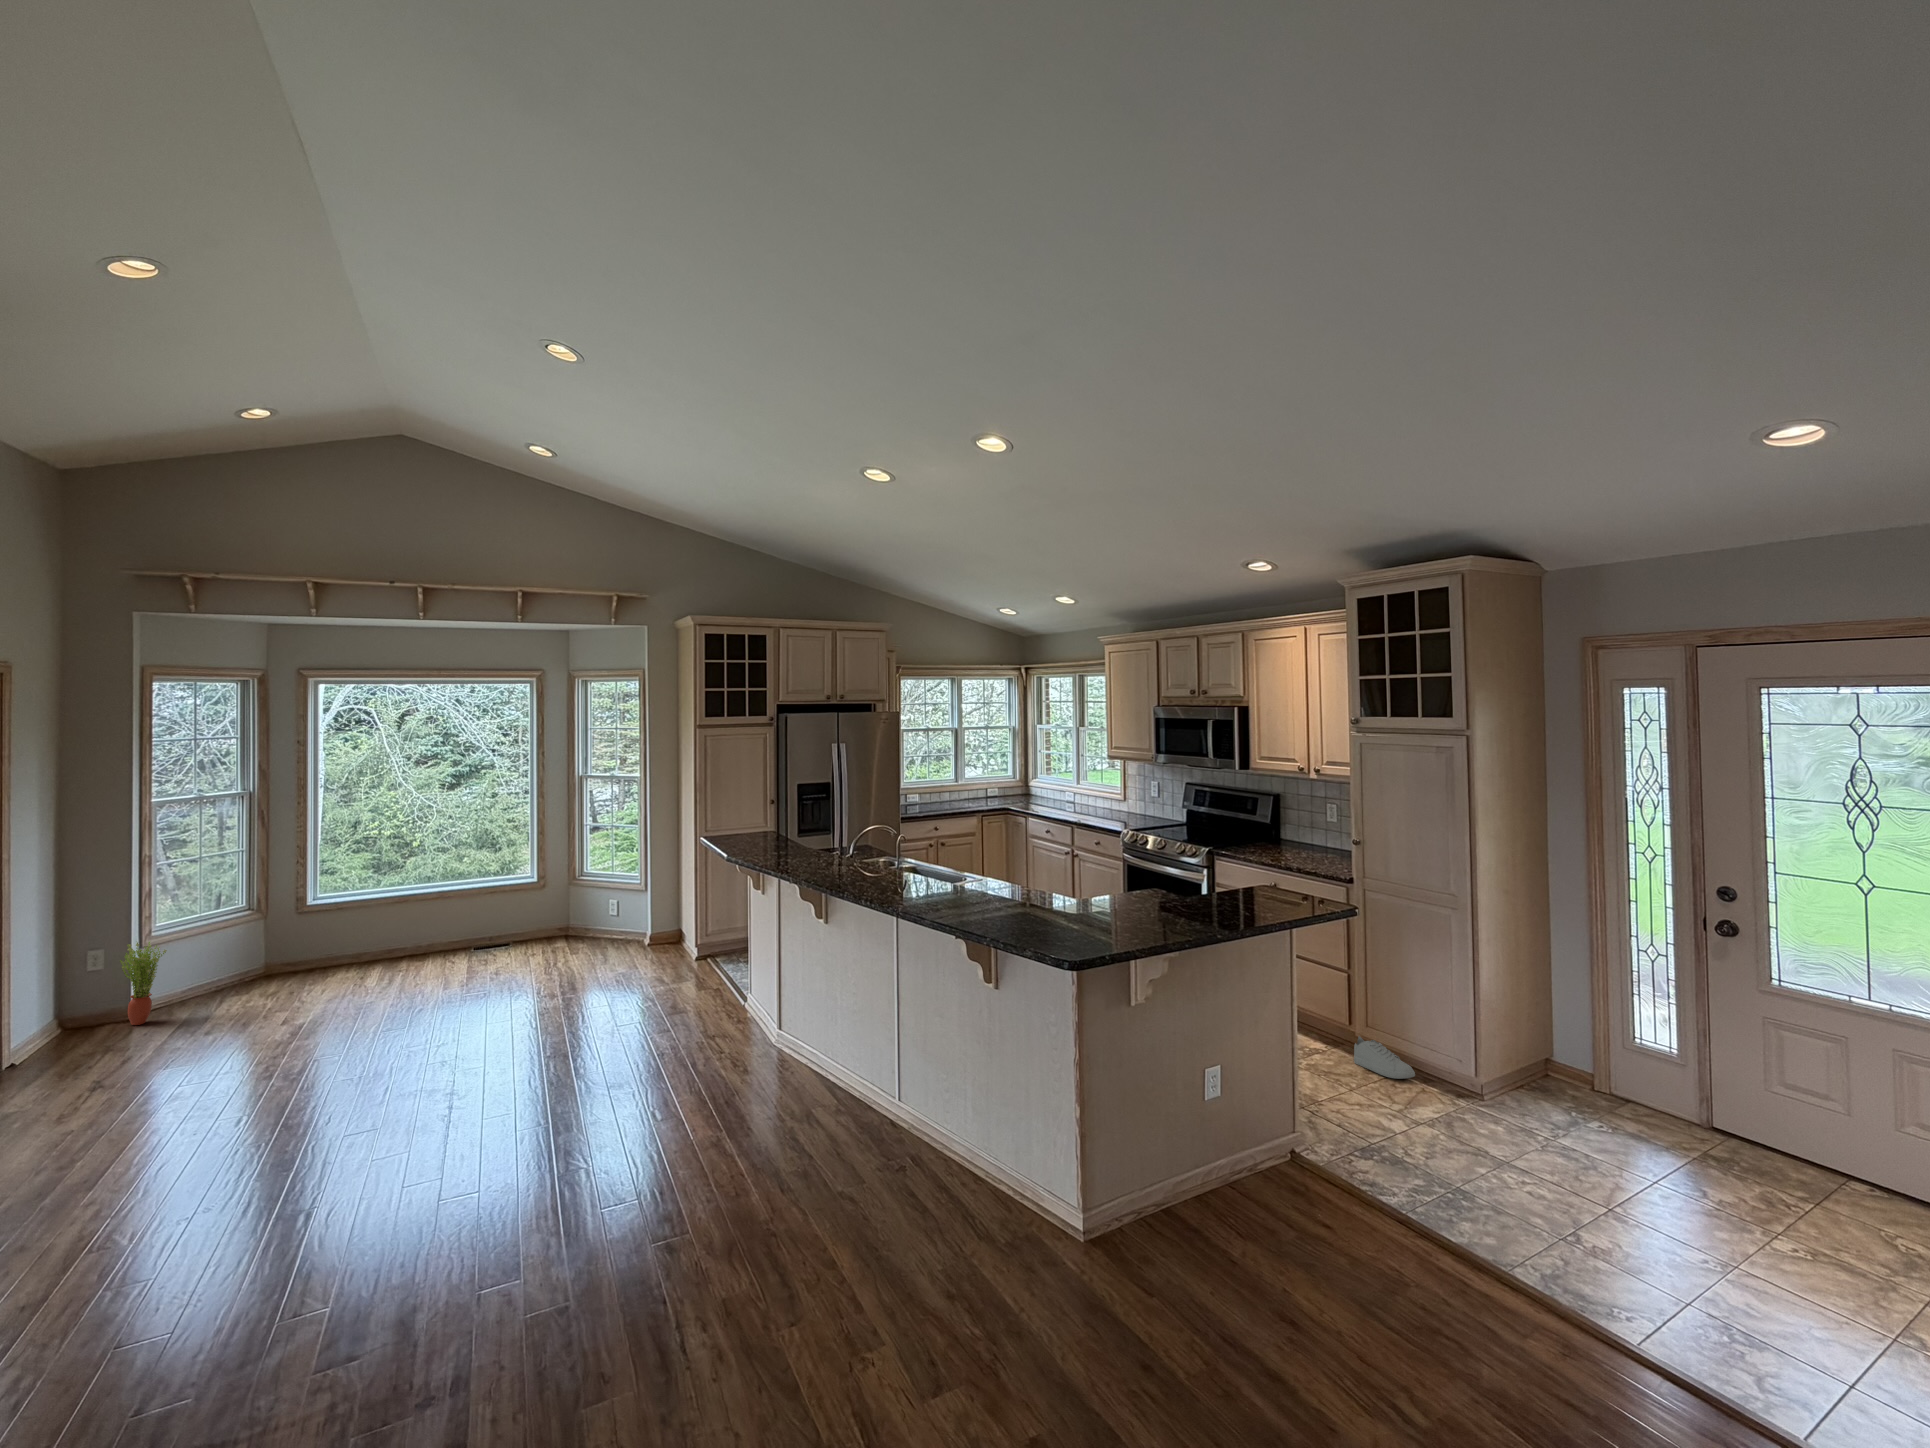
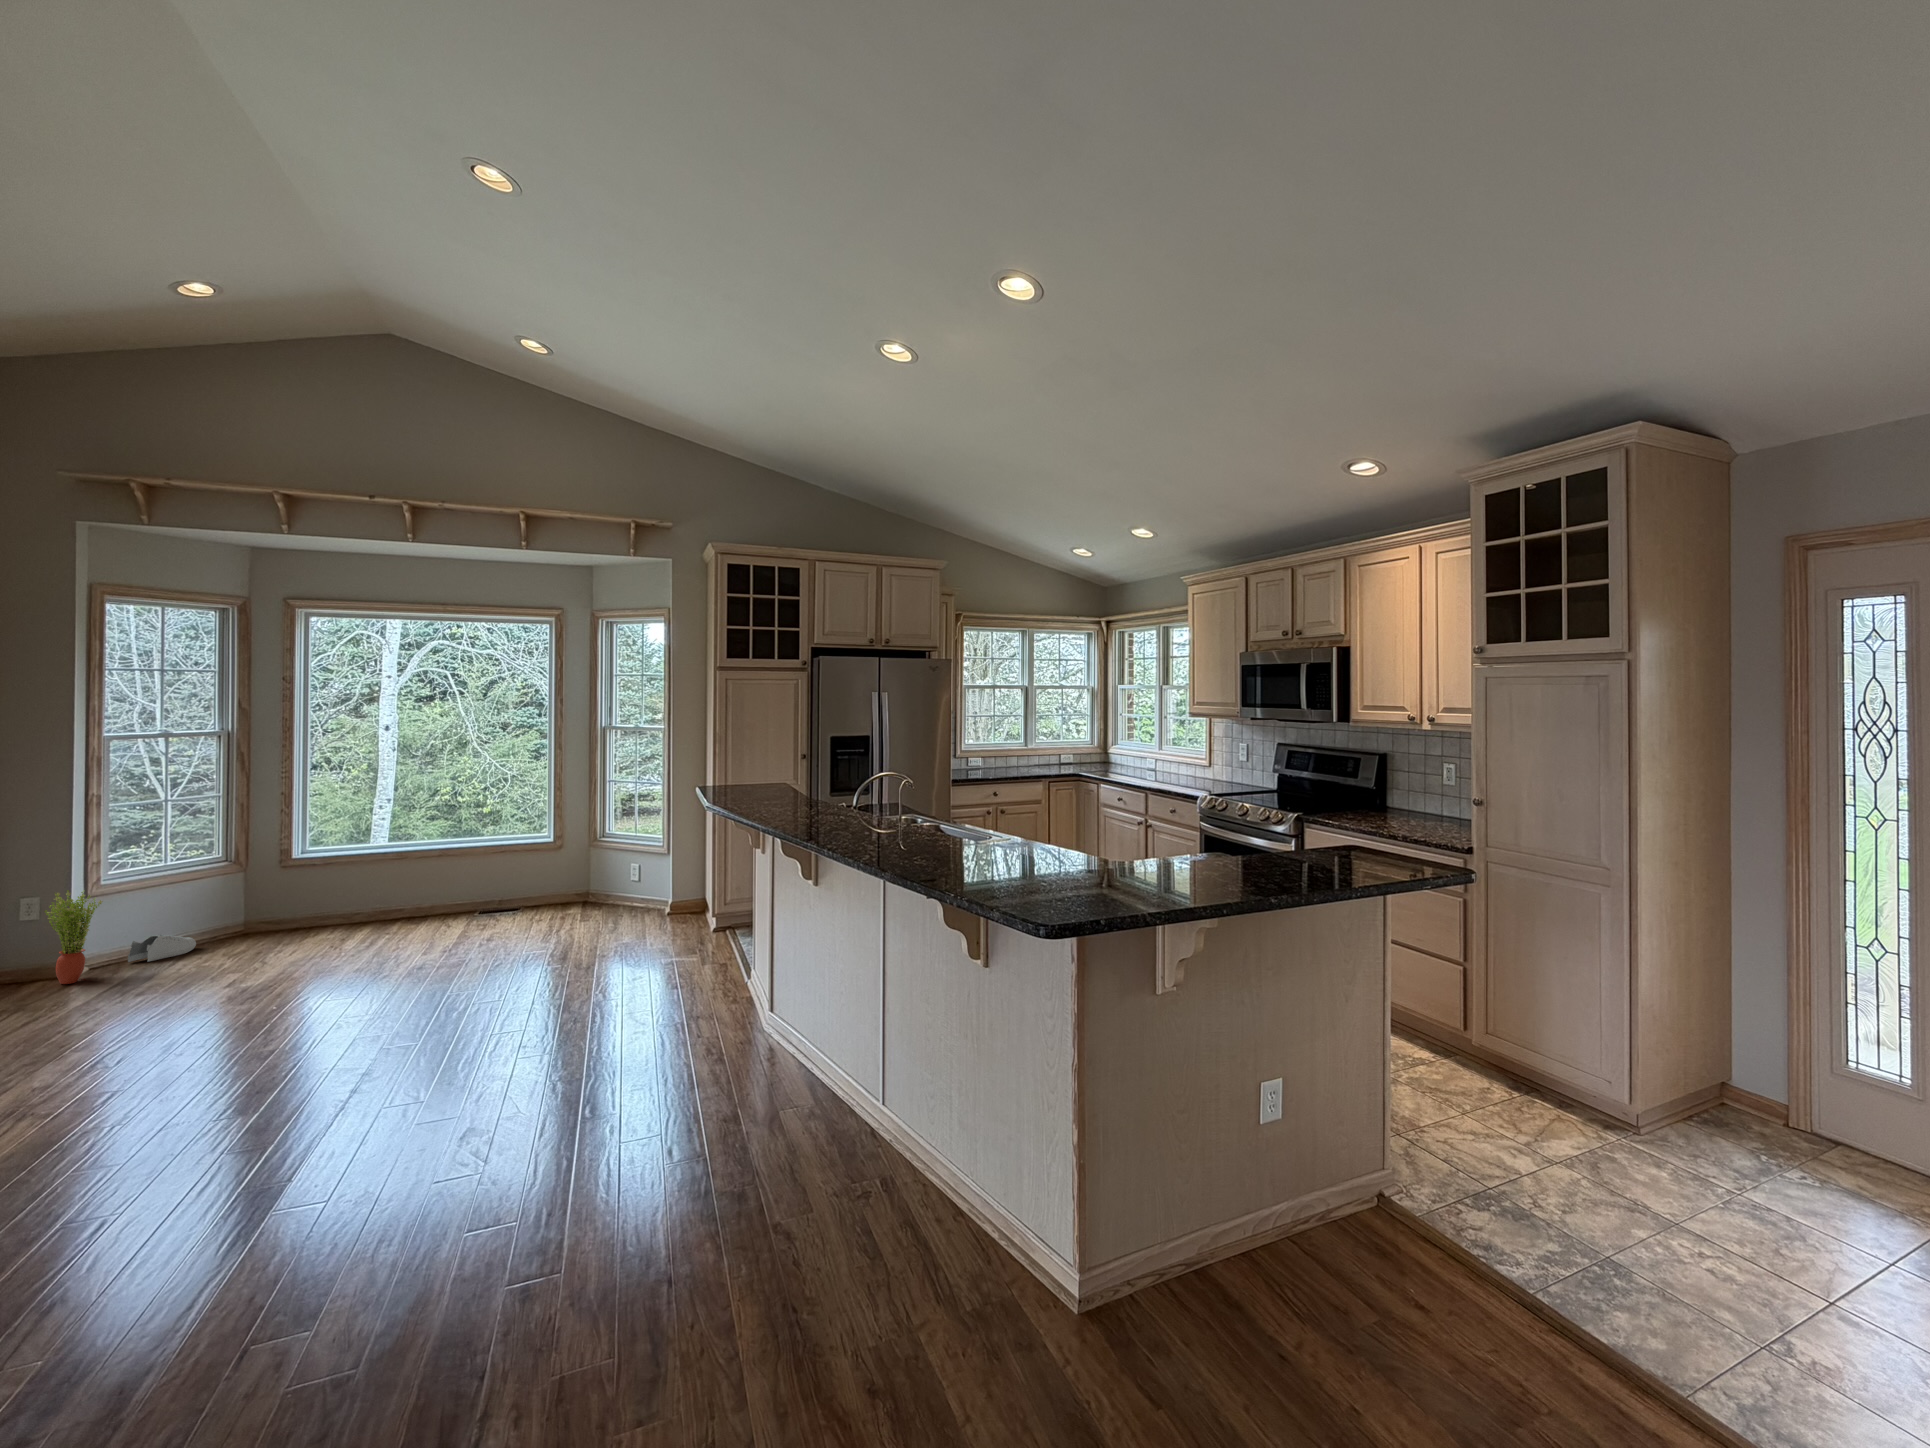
shoe: present [1354,1036,1415,1079] -> present [128,935,196,962]

